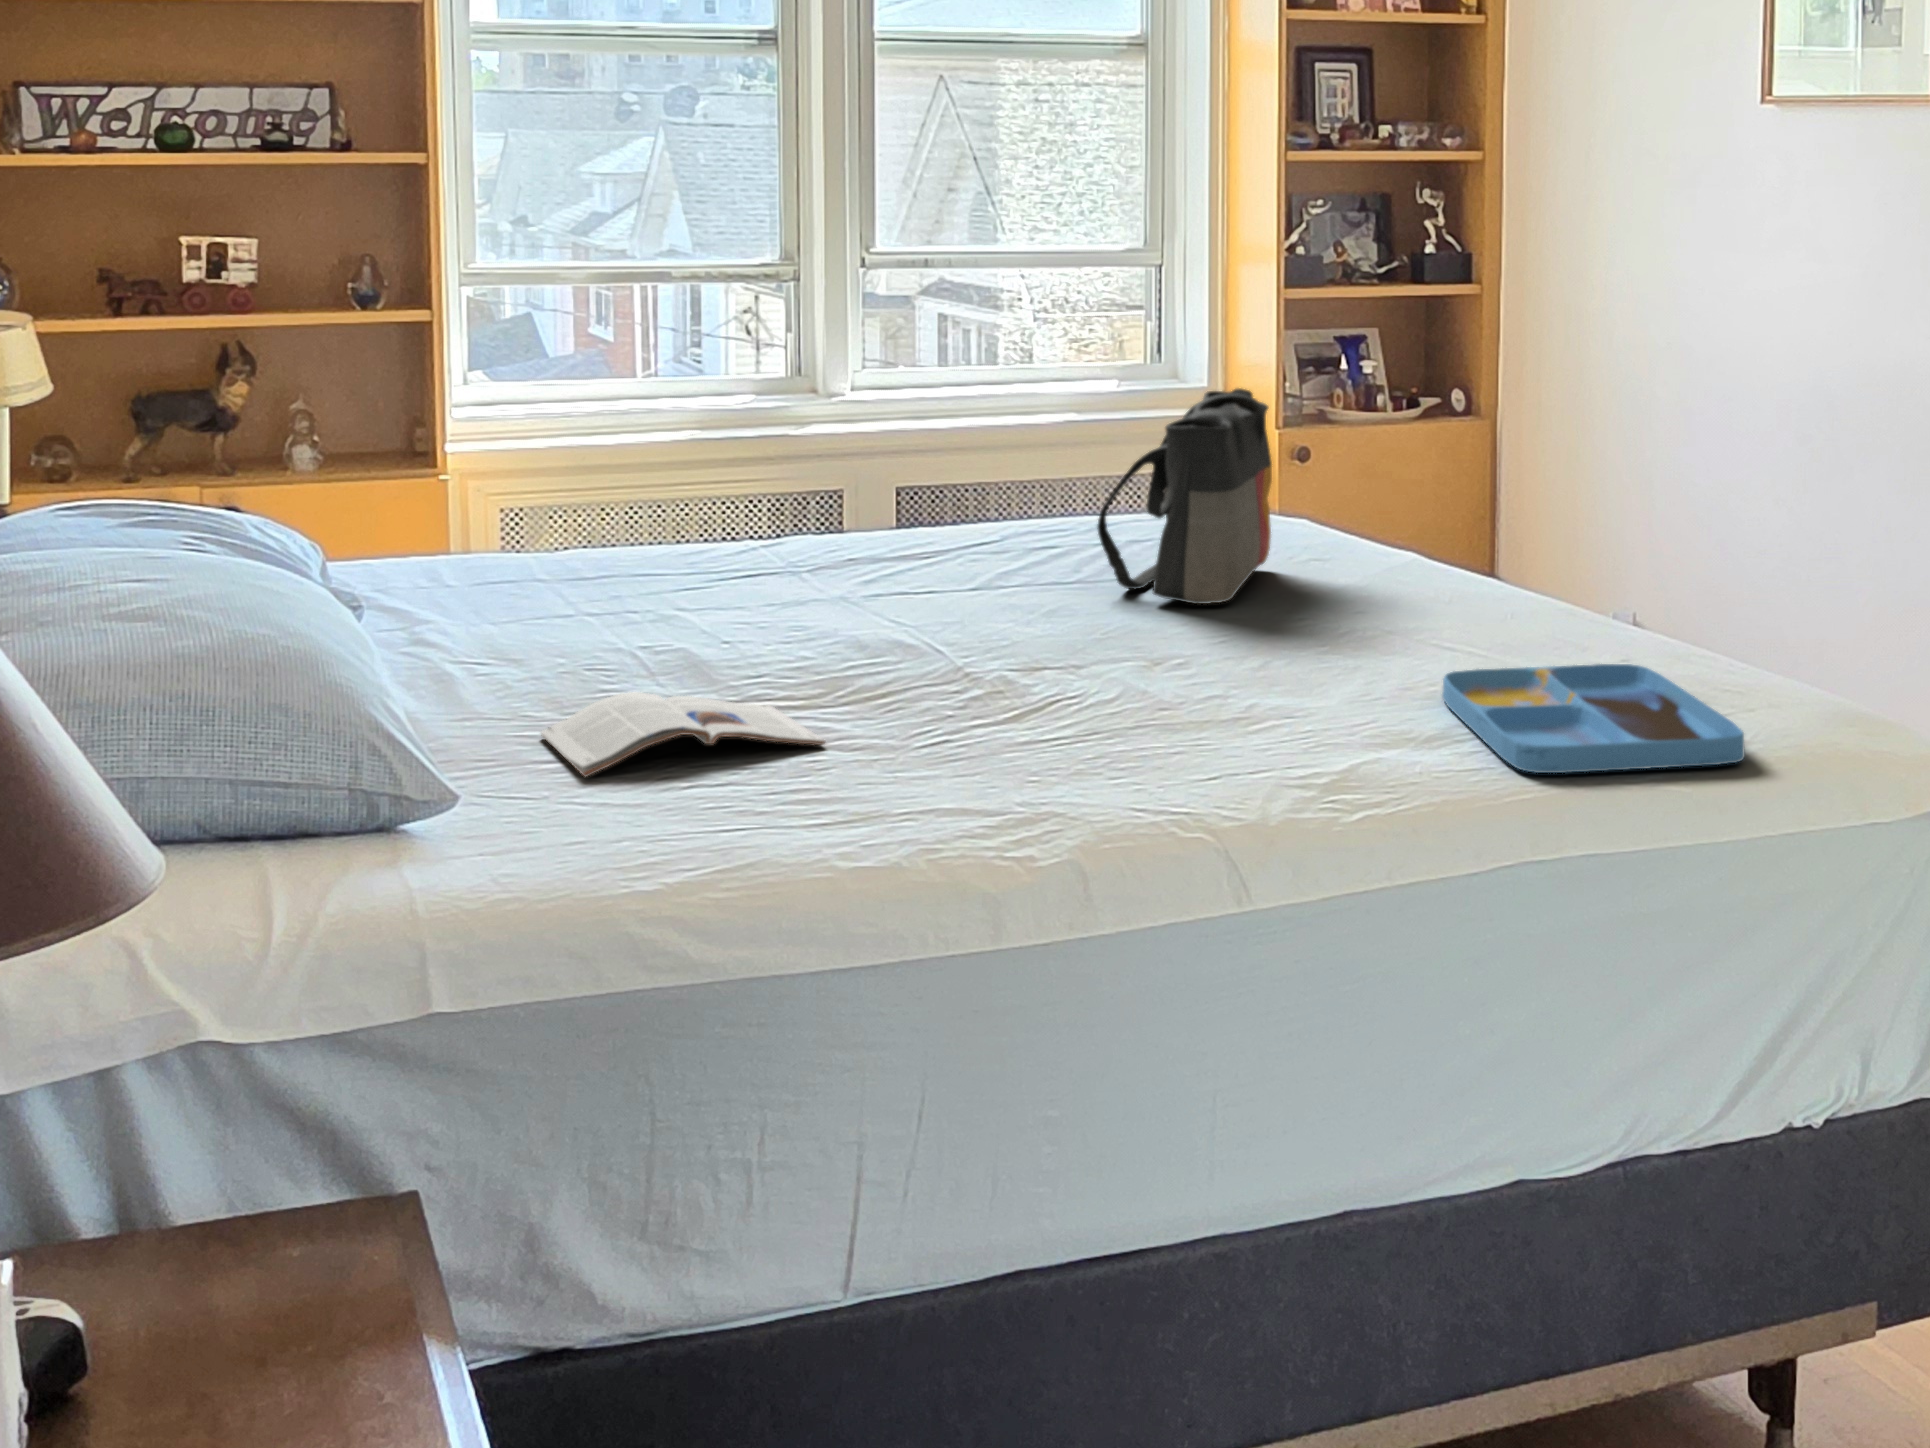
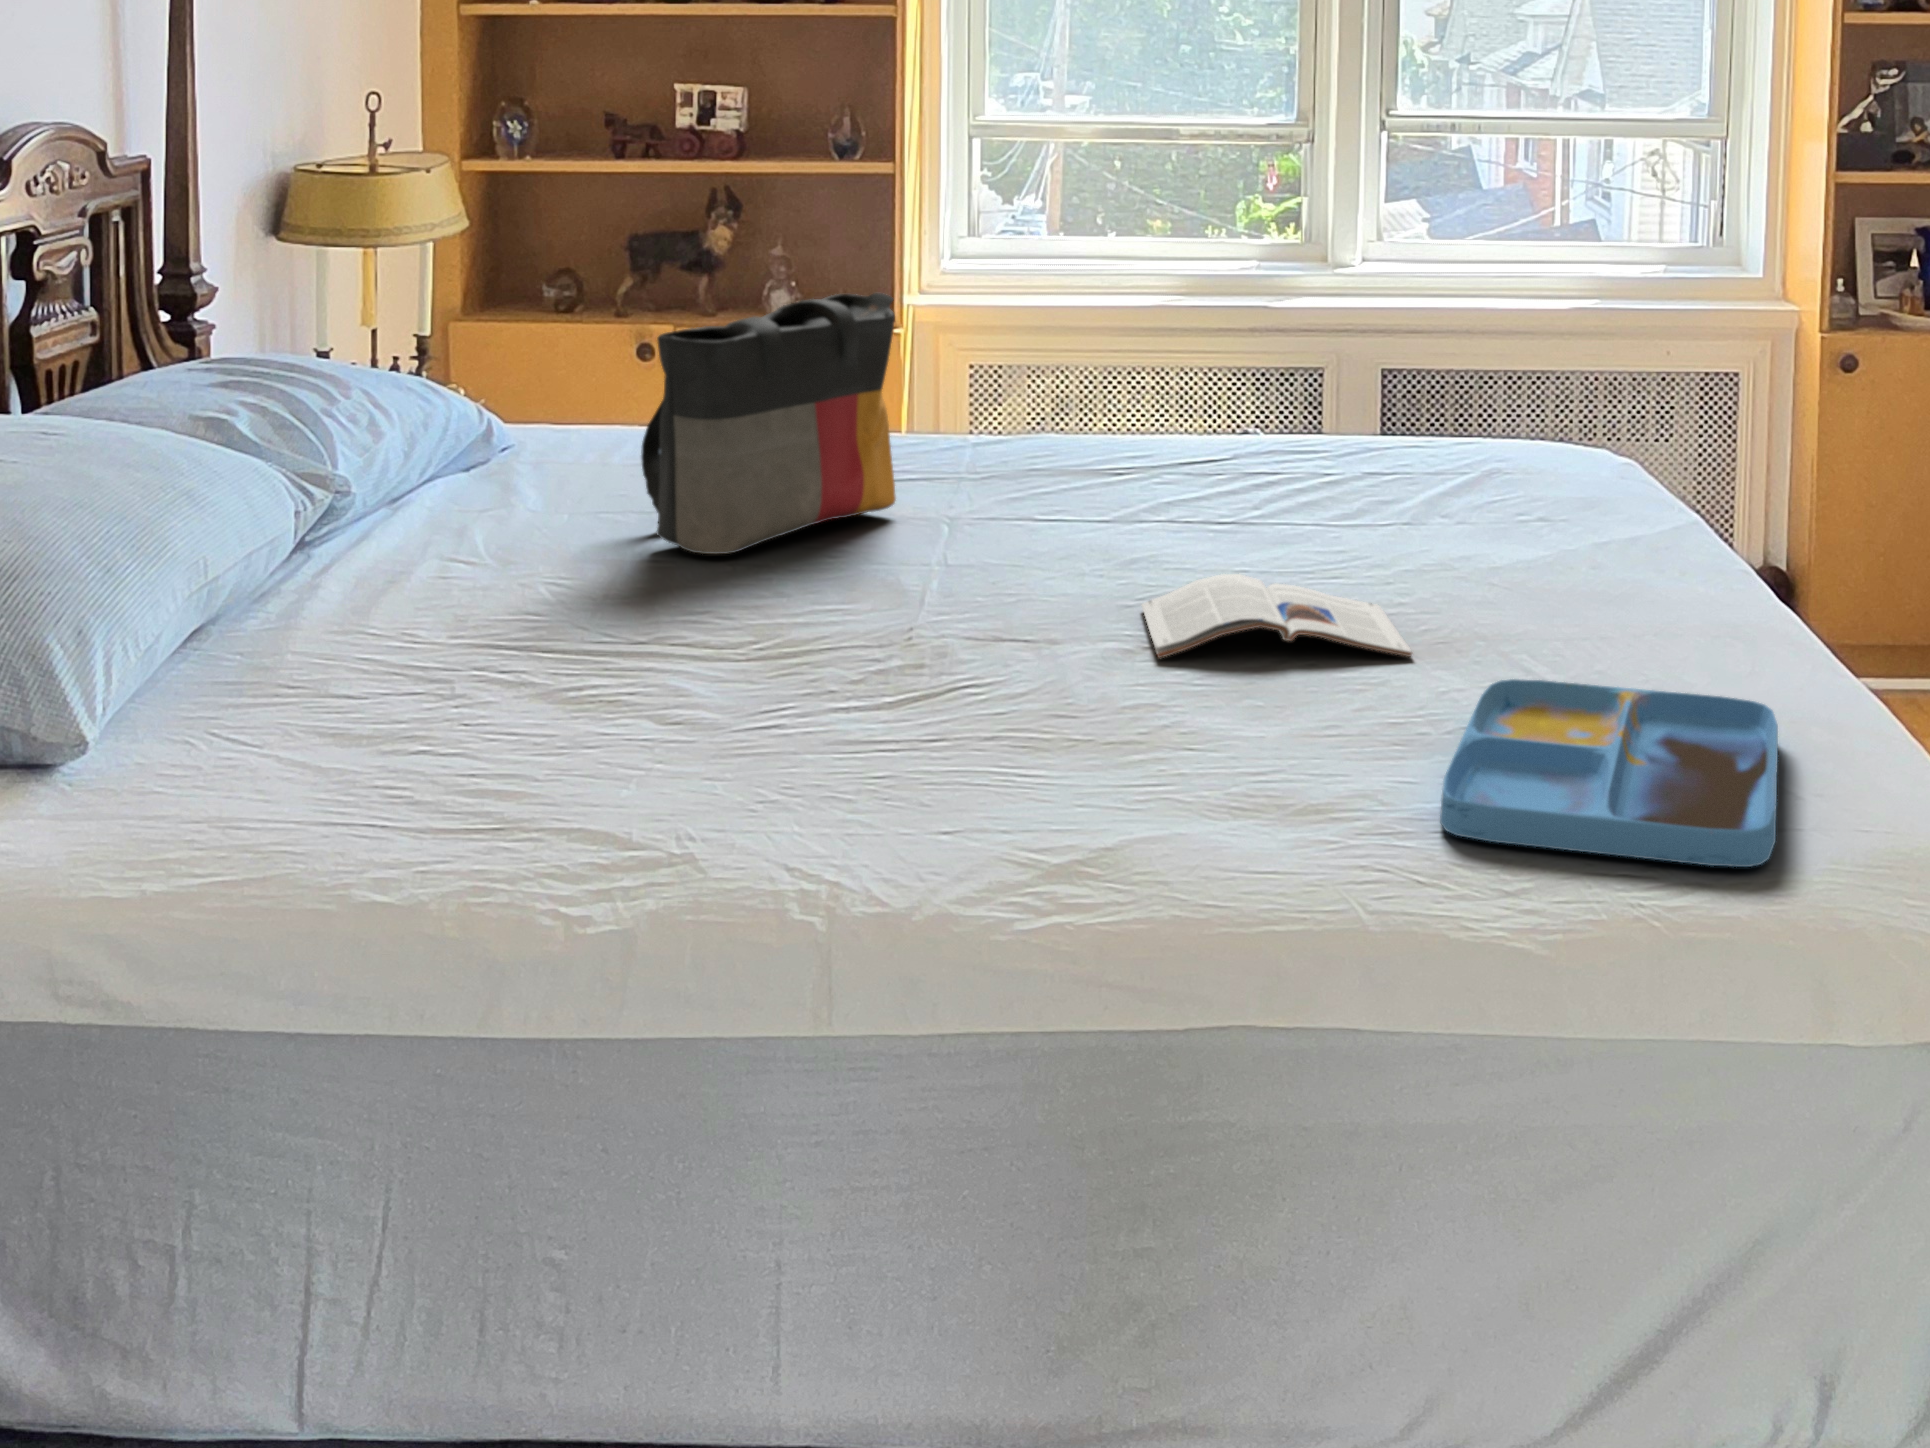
tote bag: present [1097,388,1272,604] -> present [641,293,896,554]
magazine: present [541,692,825,777] -> present [1142,574,1412,658]

